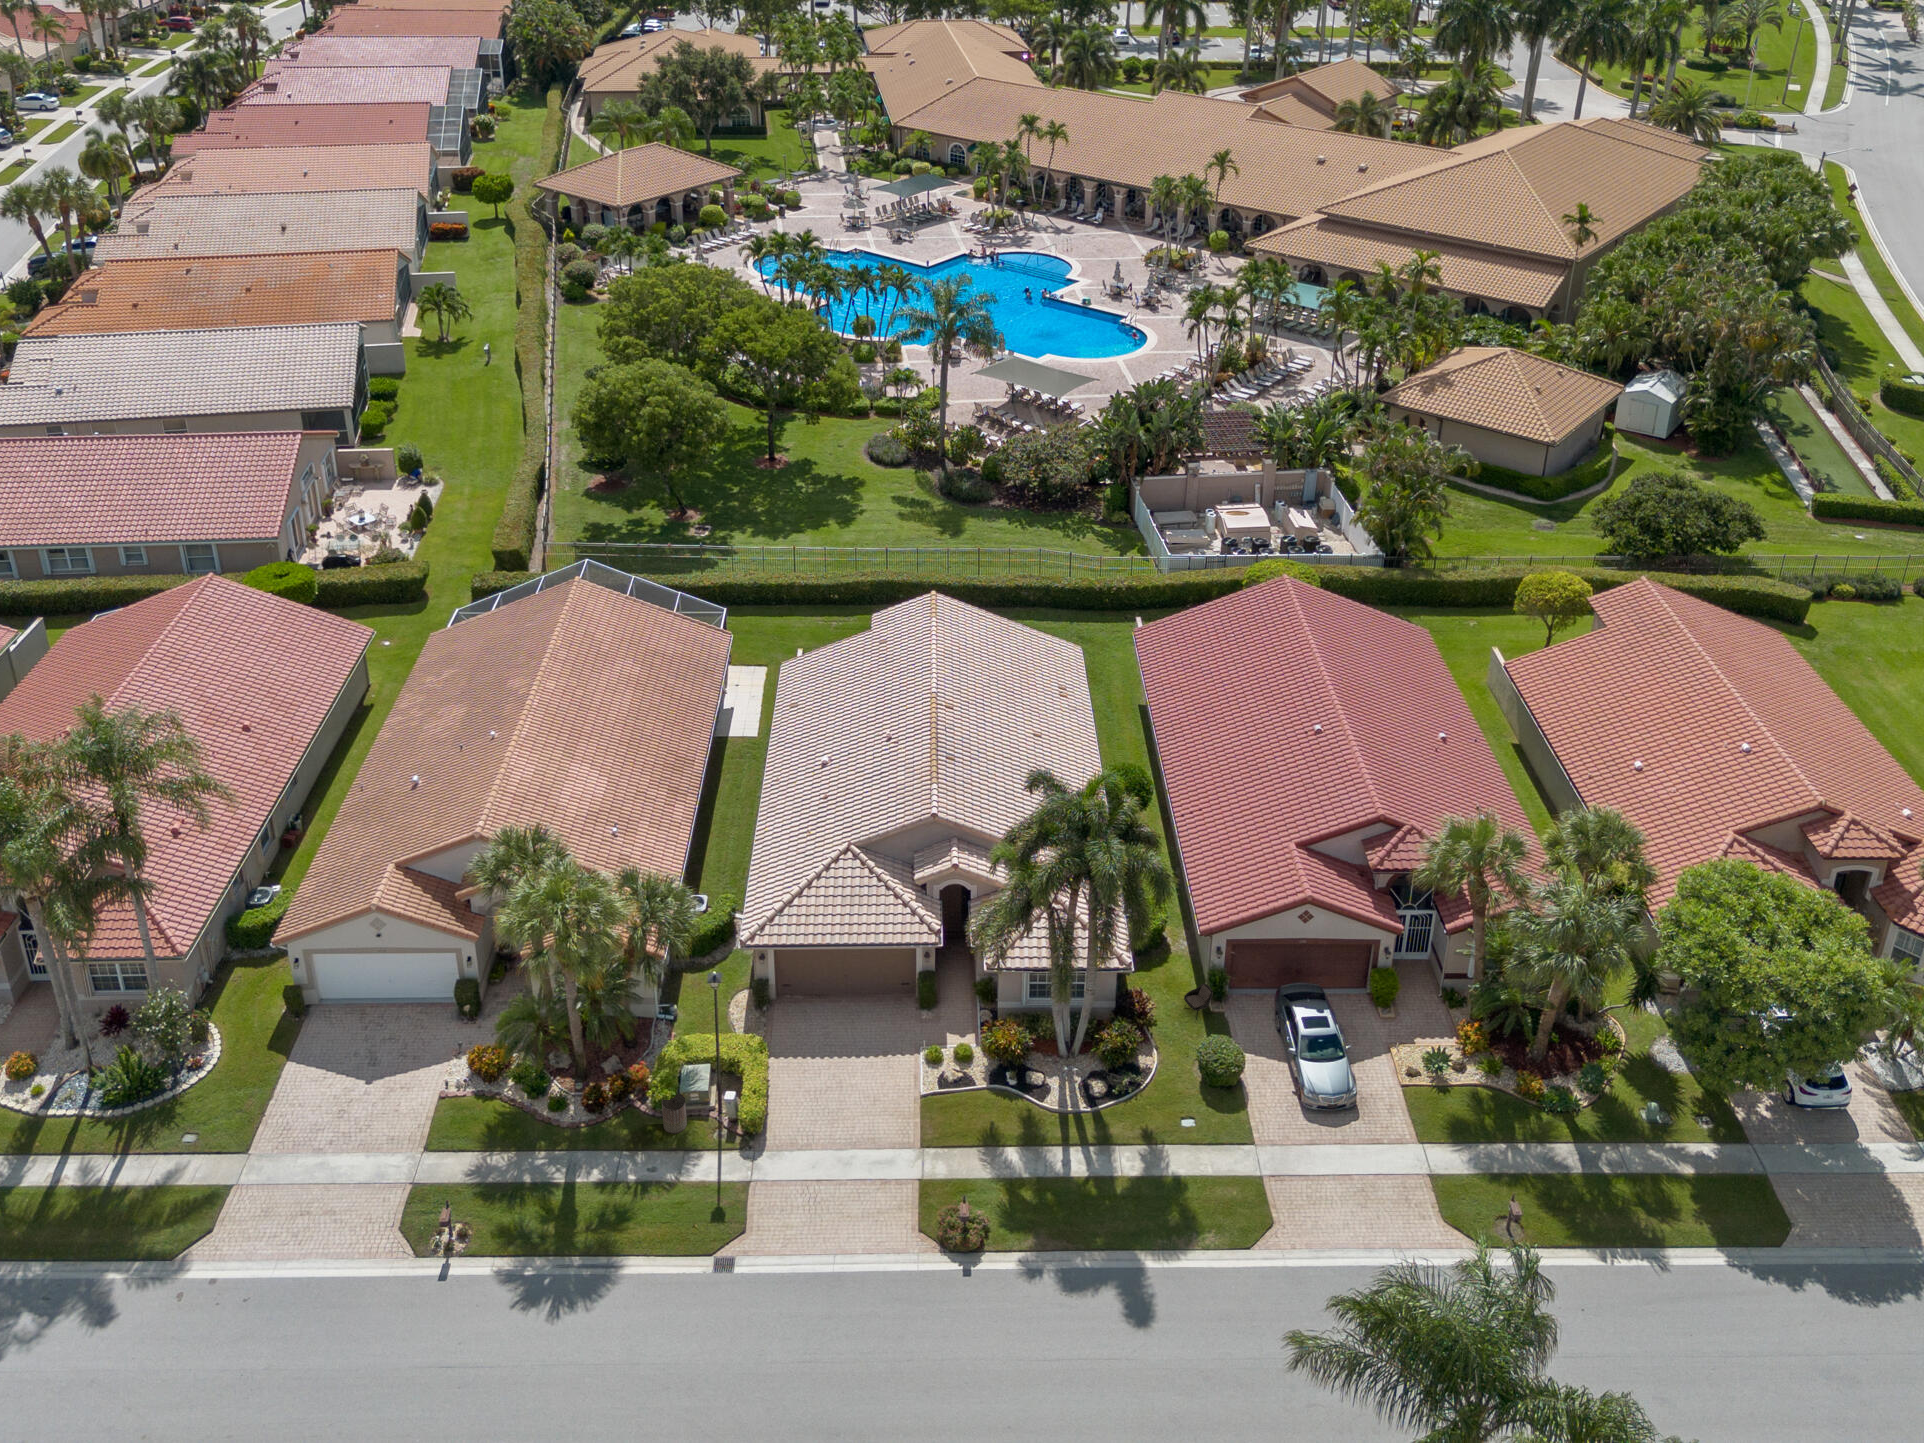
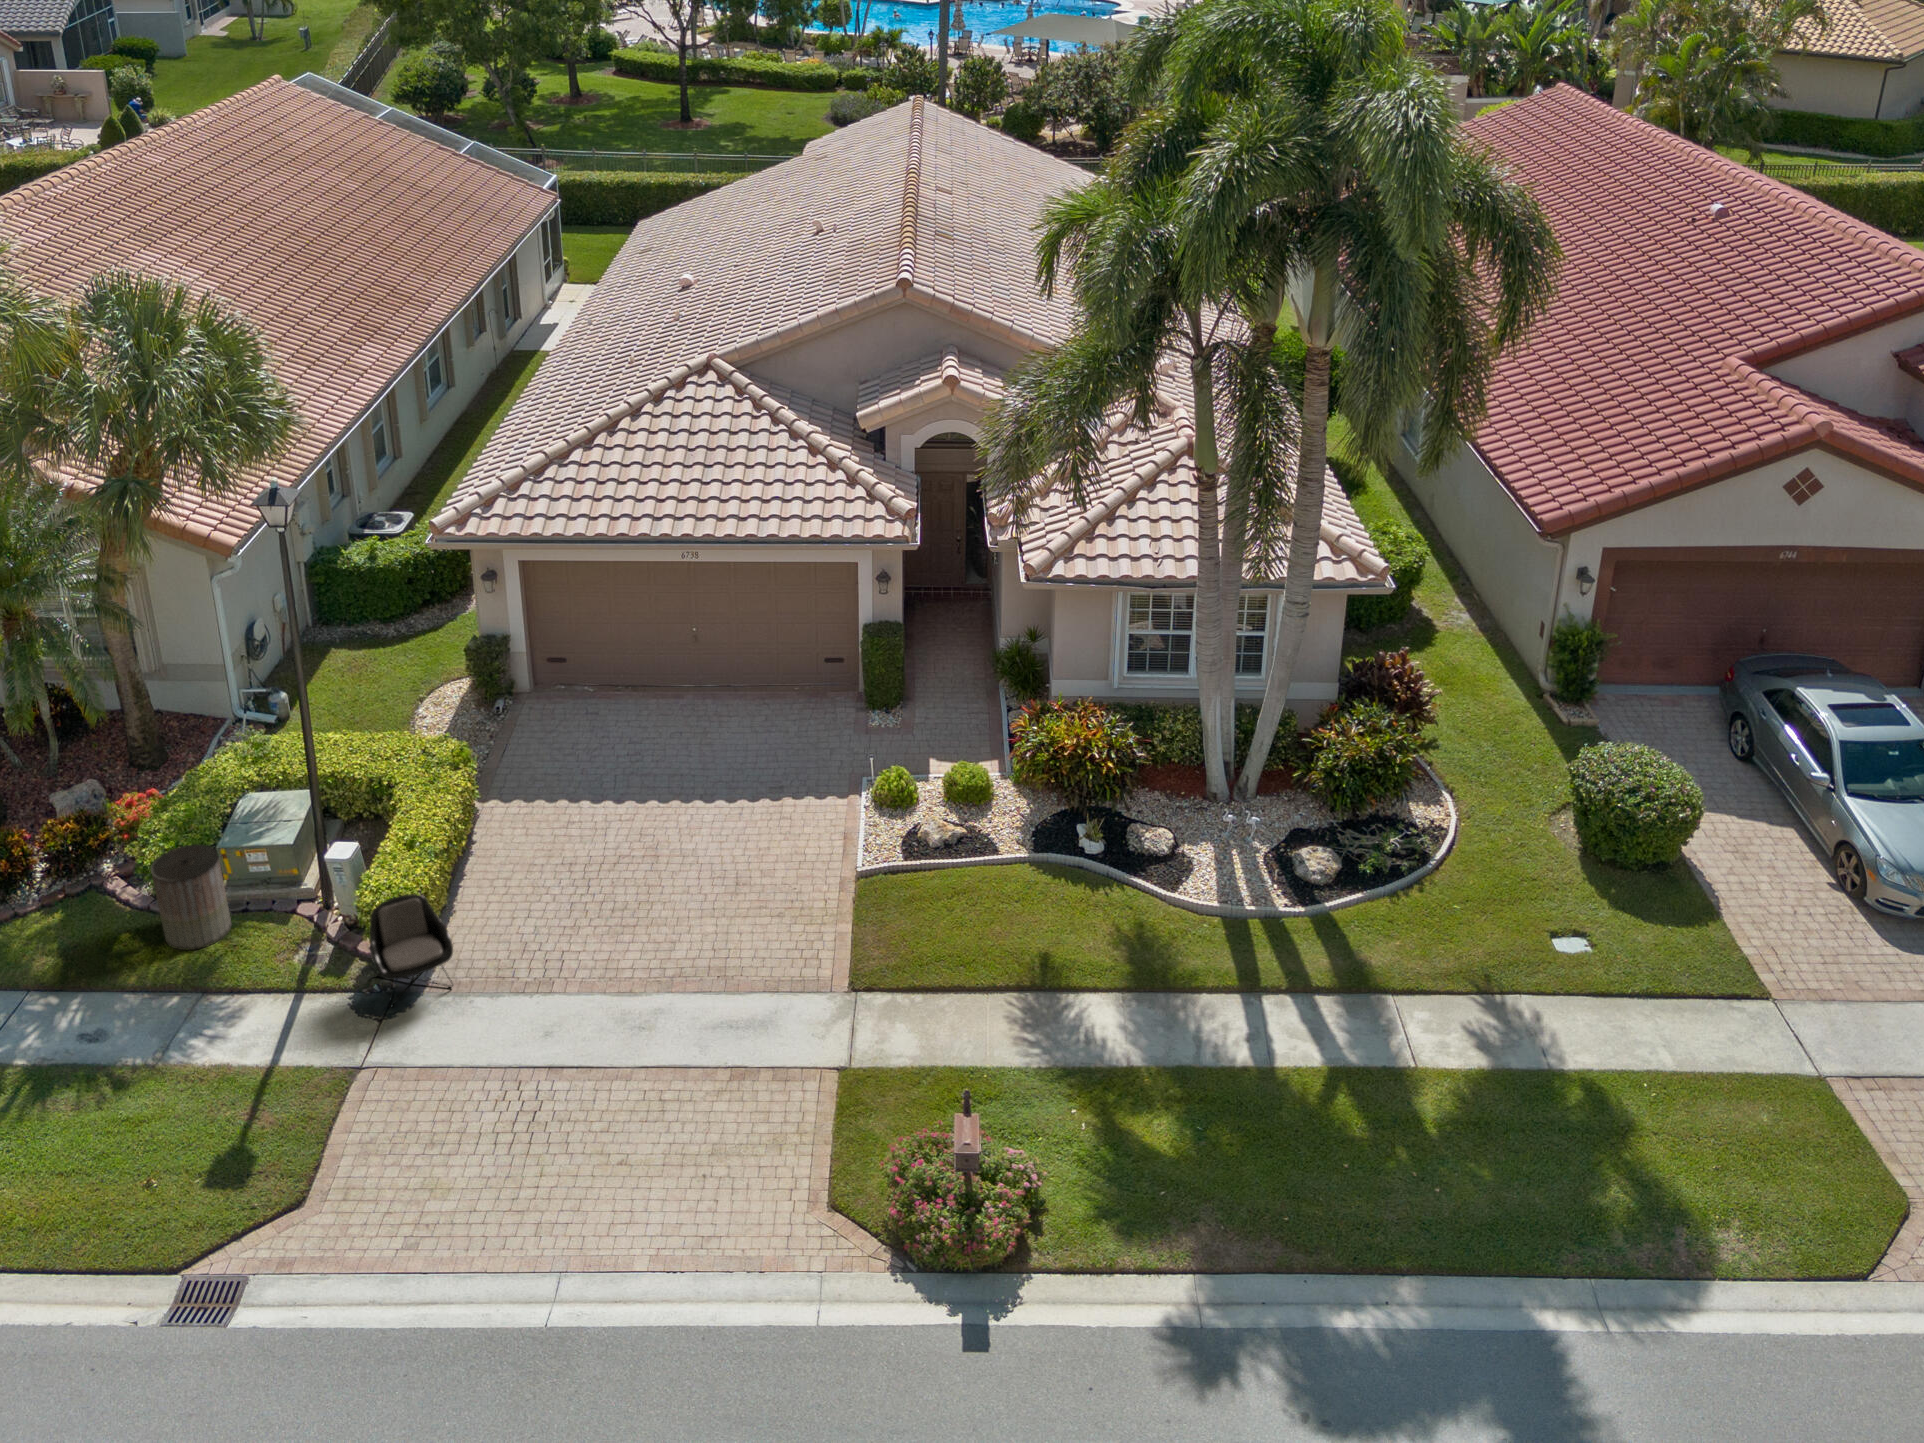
lounge chair: present [1184,984,1213,1020] -> present [370,894,453,1007]

